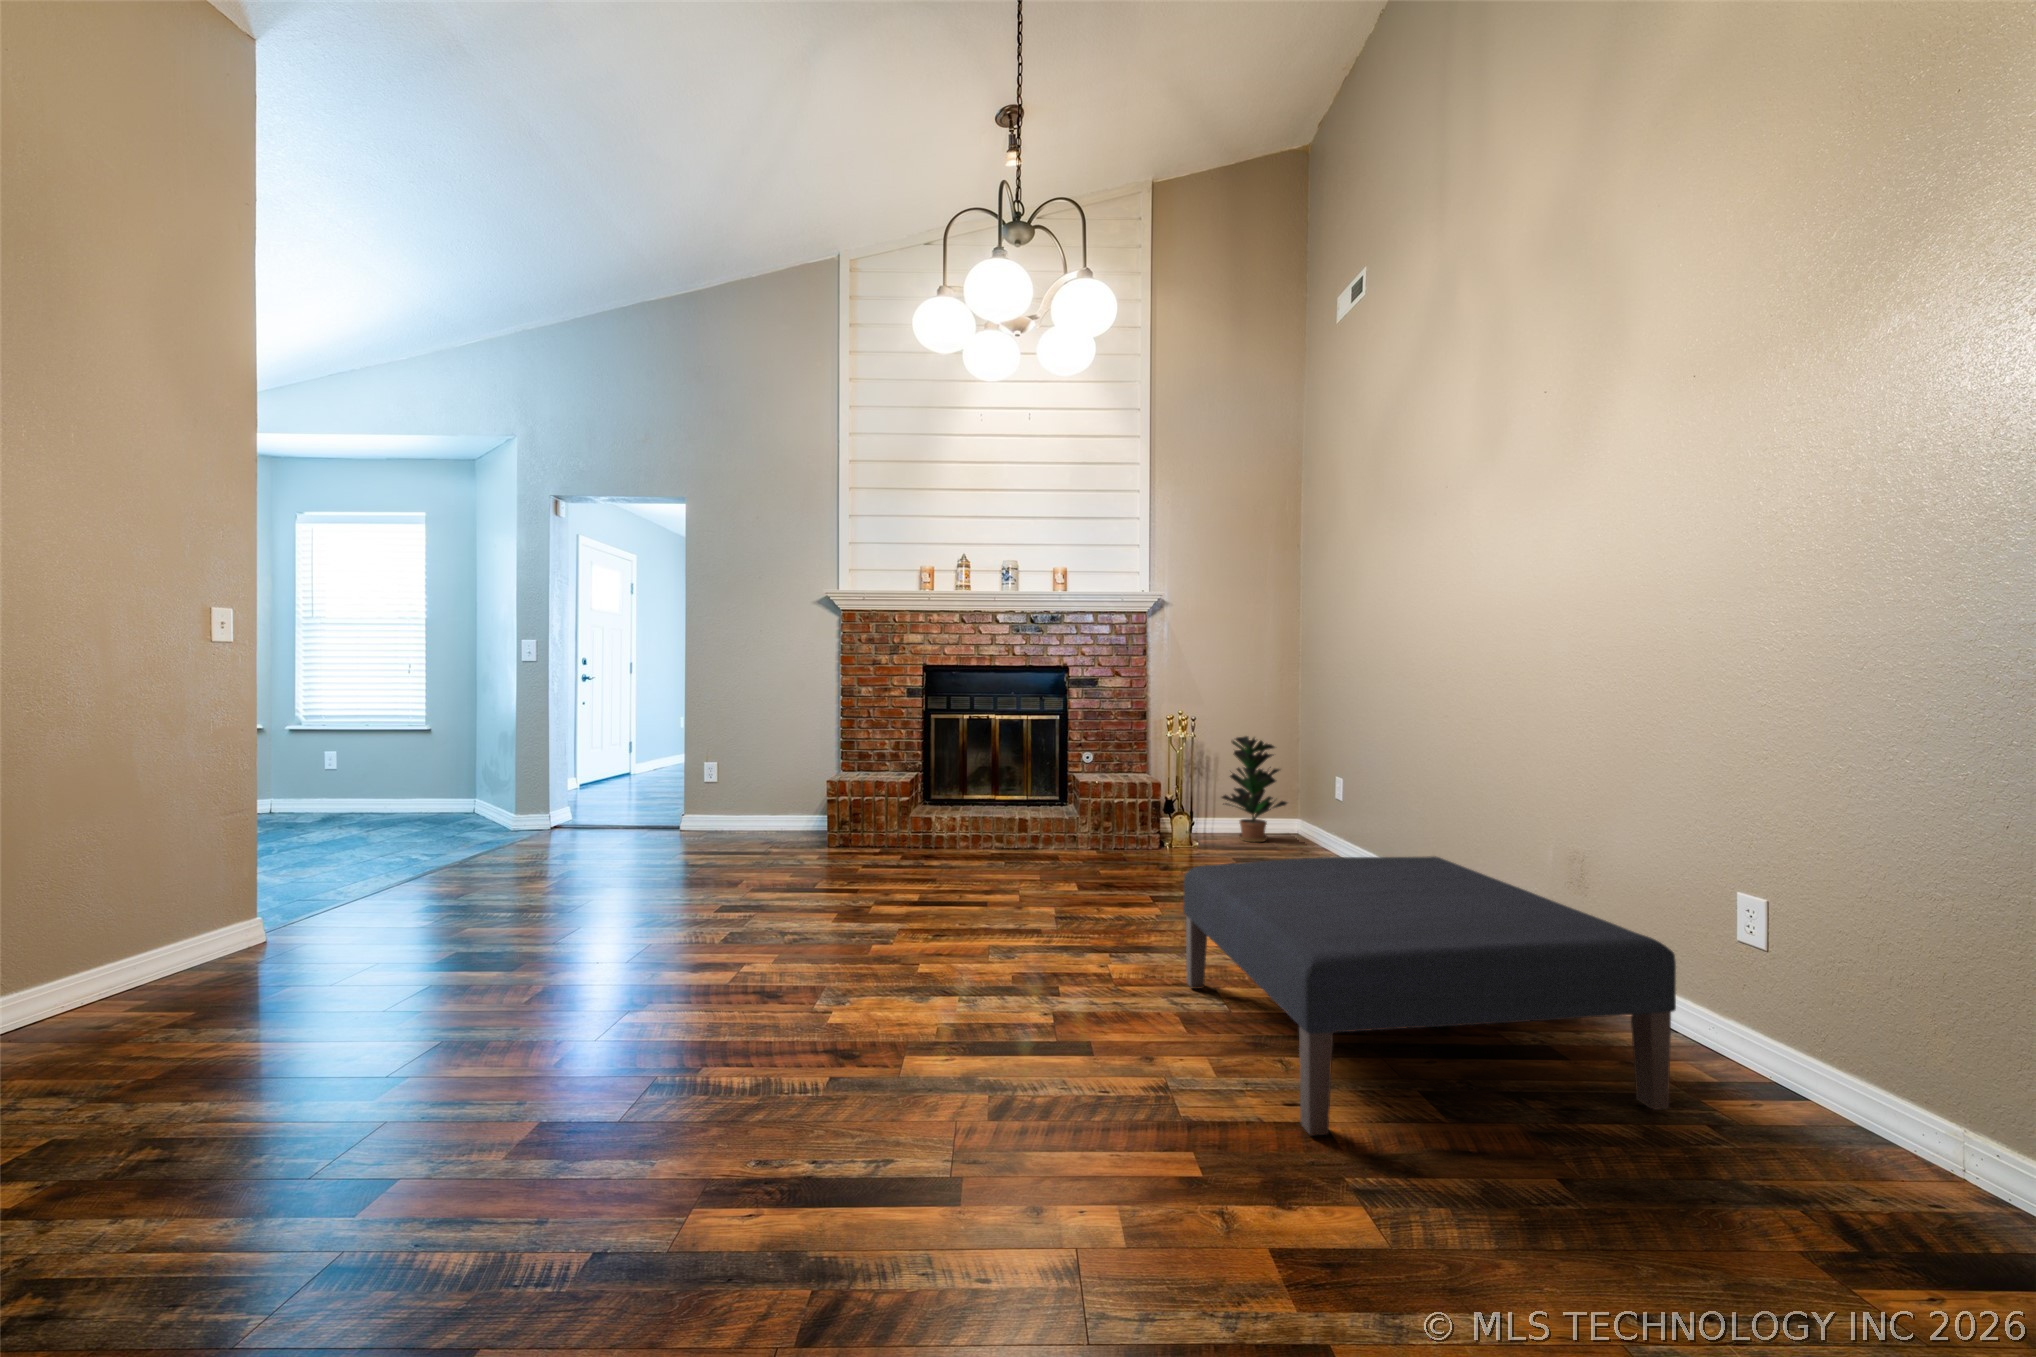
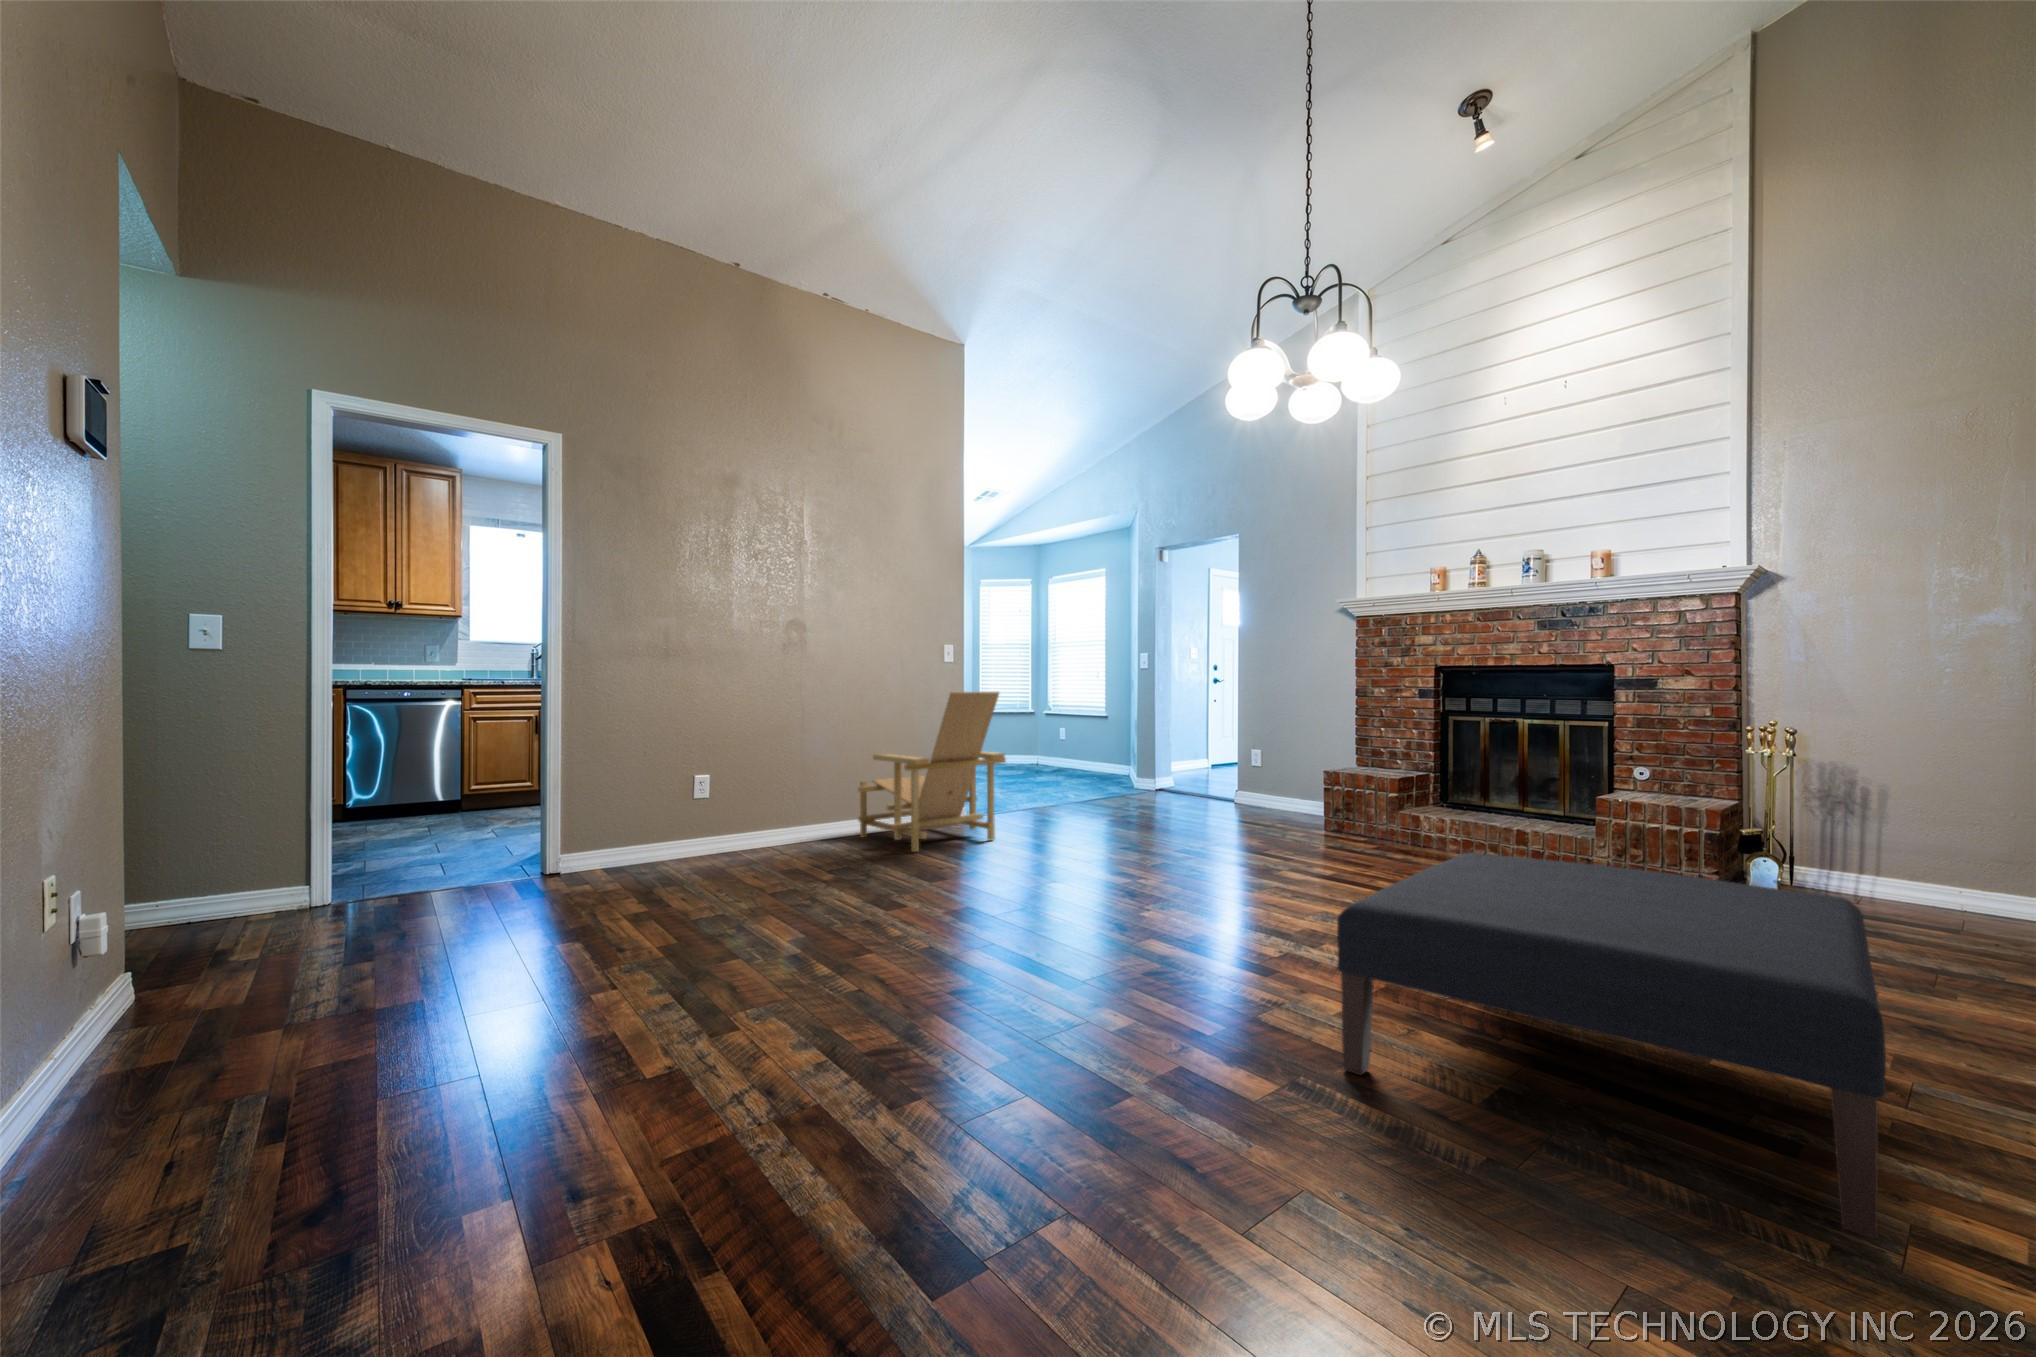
lounge chair: none [75,715,450,1021] -> present [858,691,1006,852]
potted plant: present [1222,736,1287,842] -> none [1842,759,1986,917]

